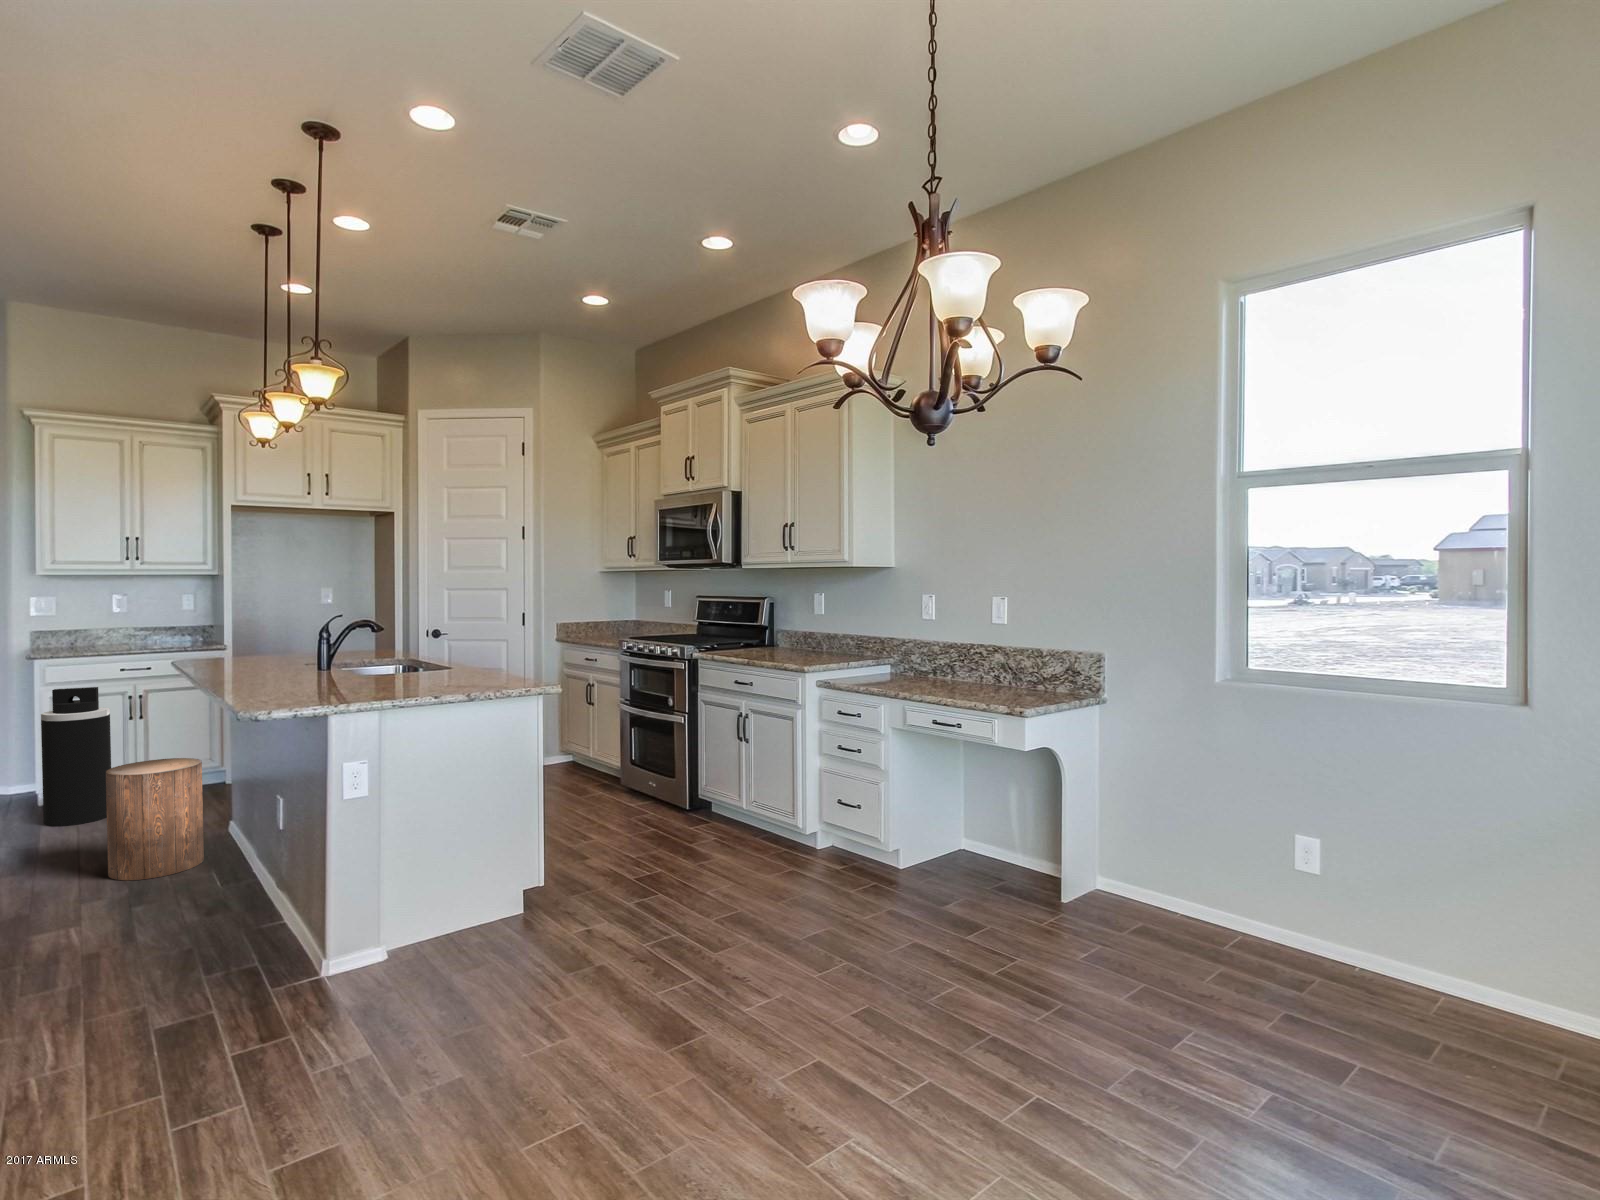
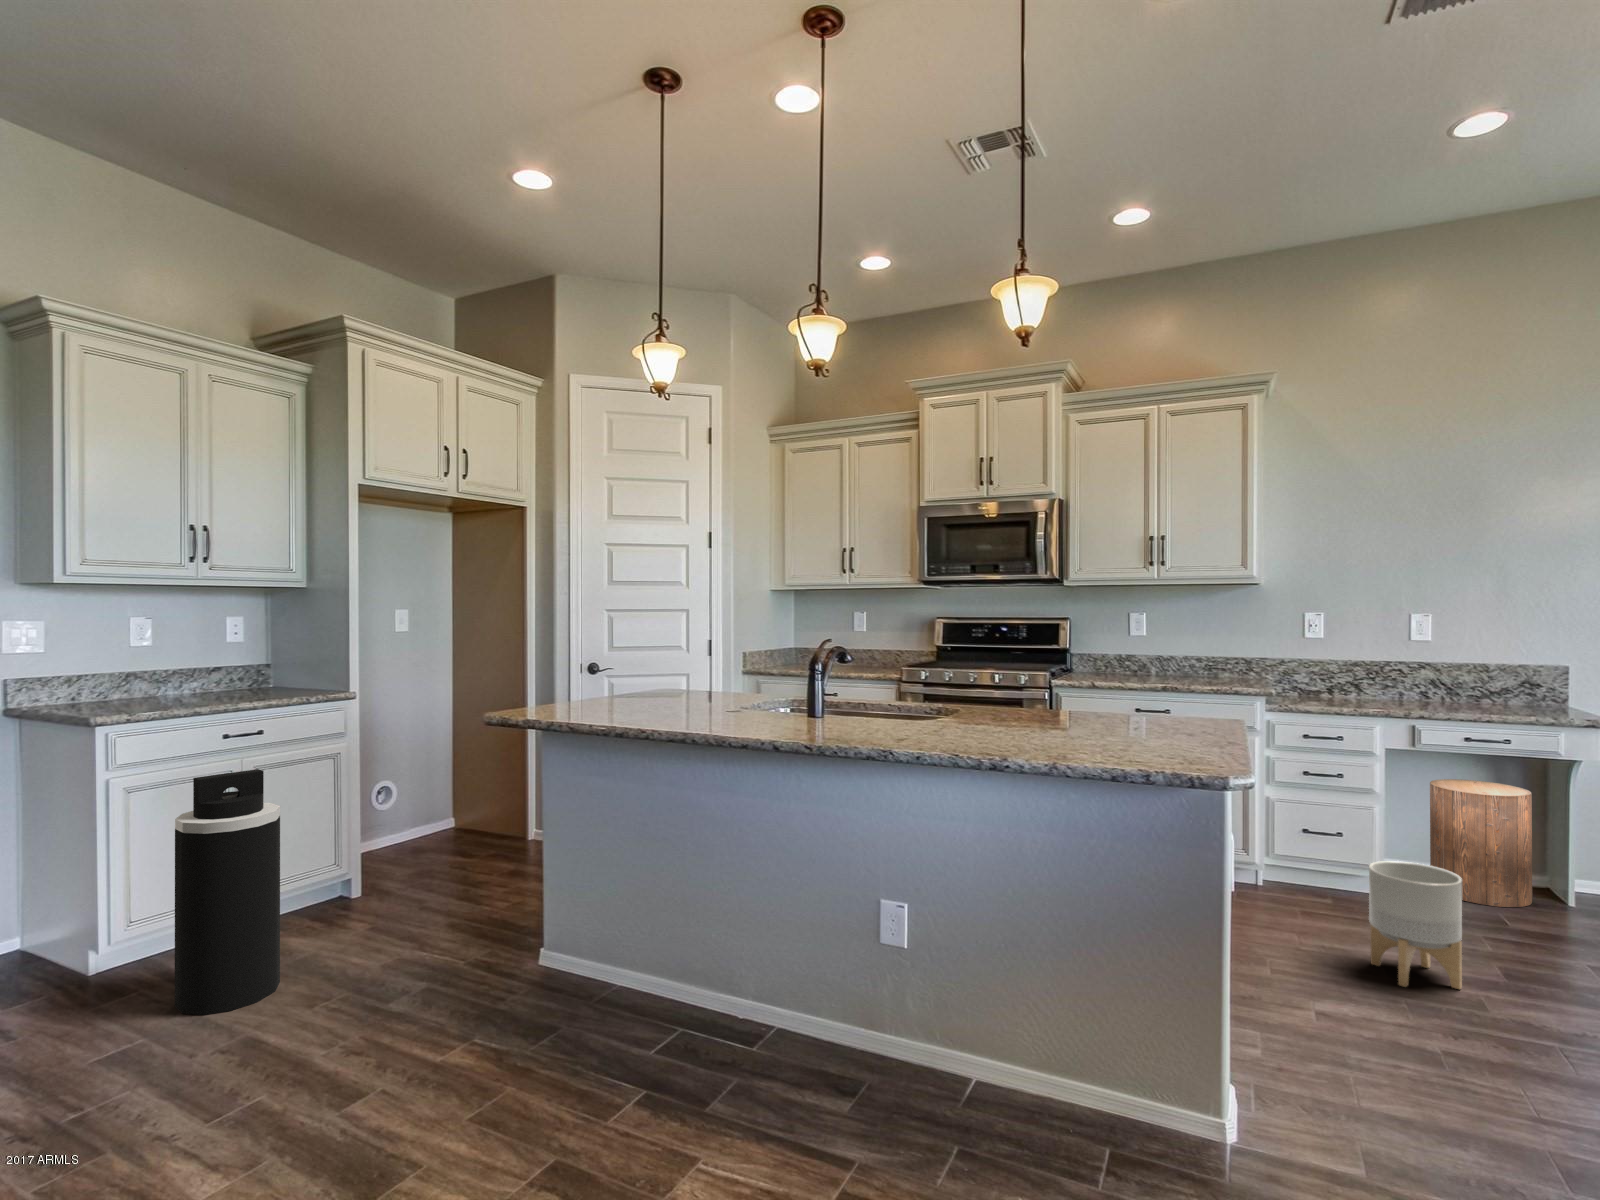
stool: present [106,758,204,880] -> present [1430,779,1532,907]
planter: none [701,818,768,932] -> present [1369,861,1462,989]

